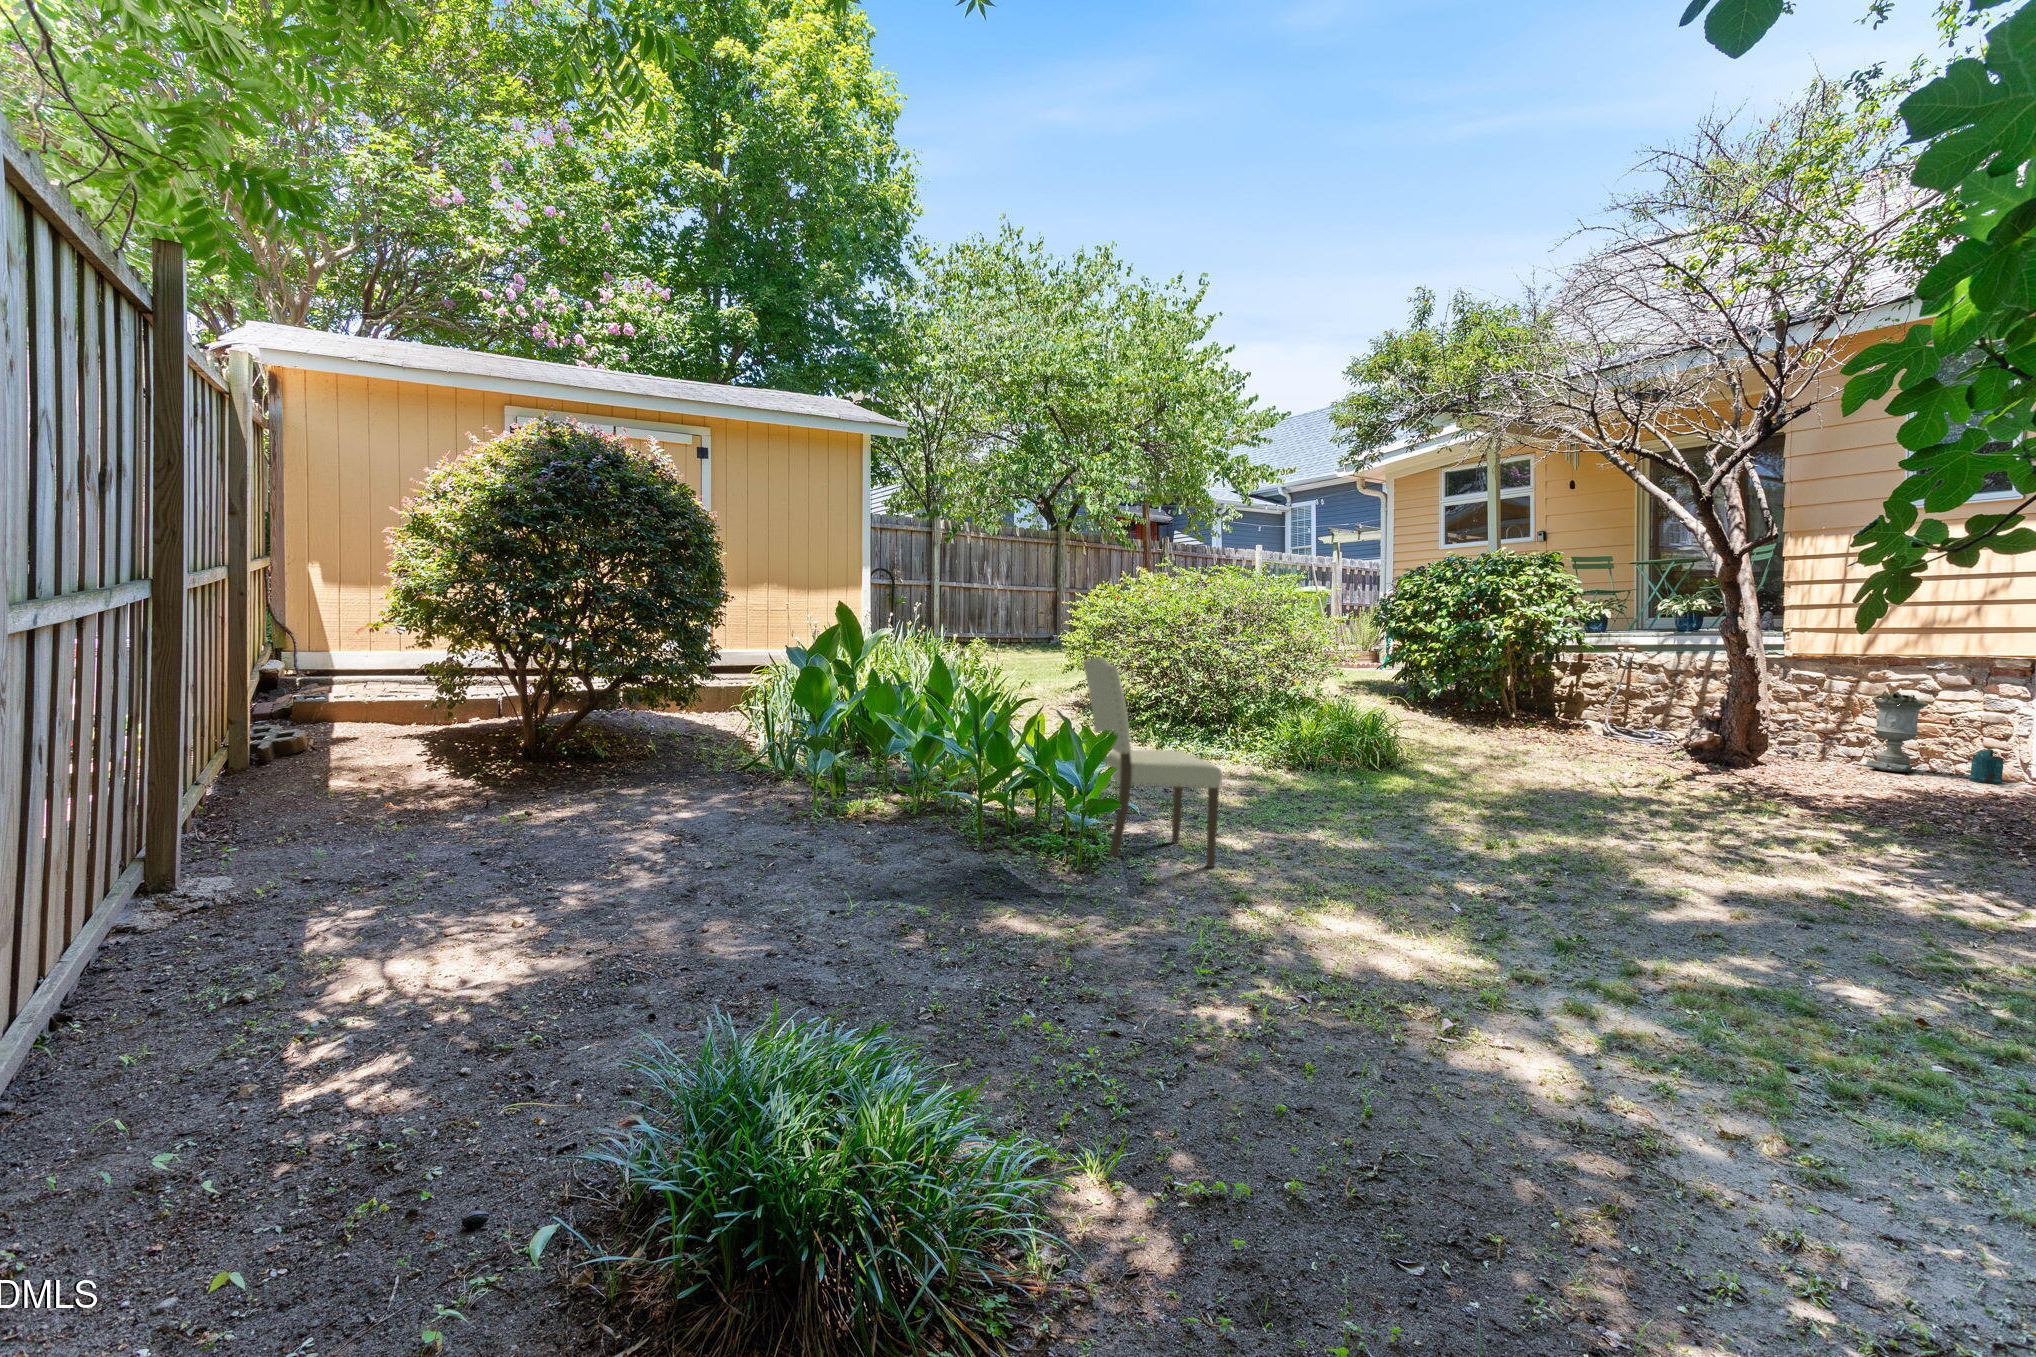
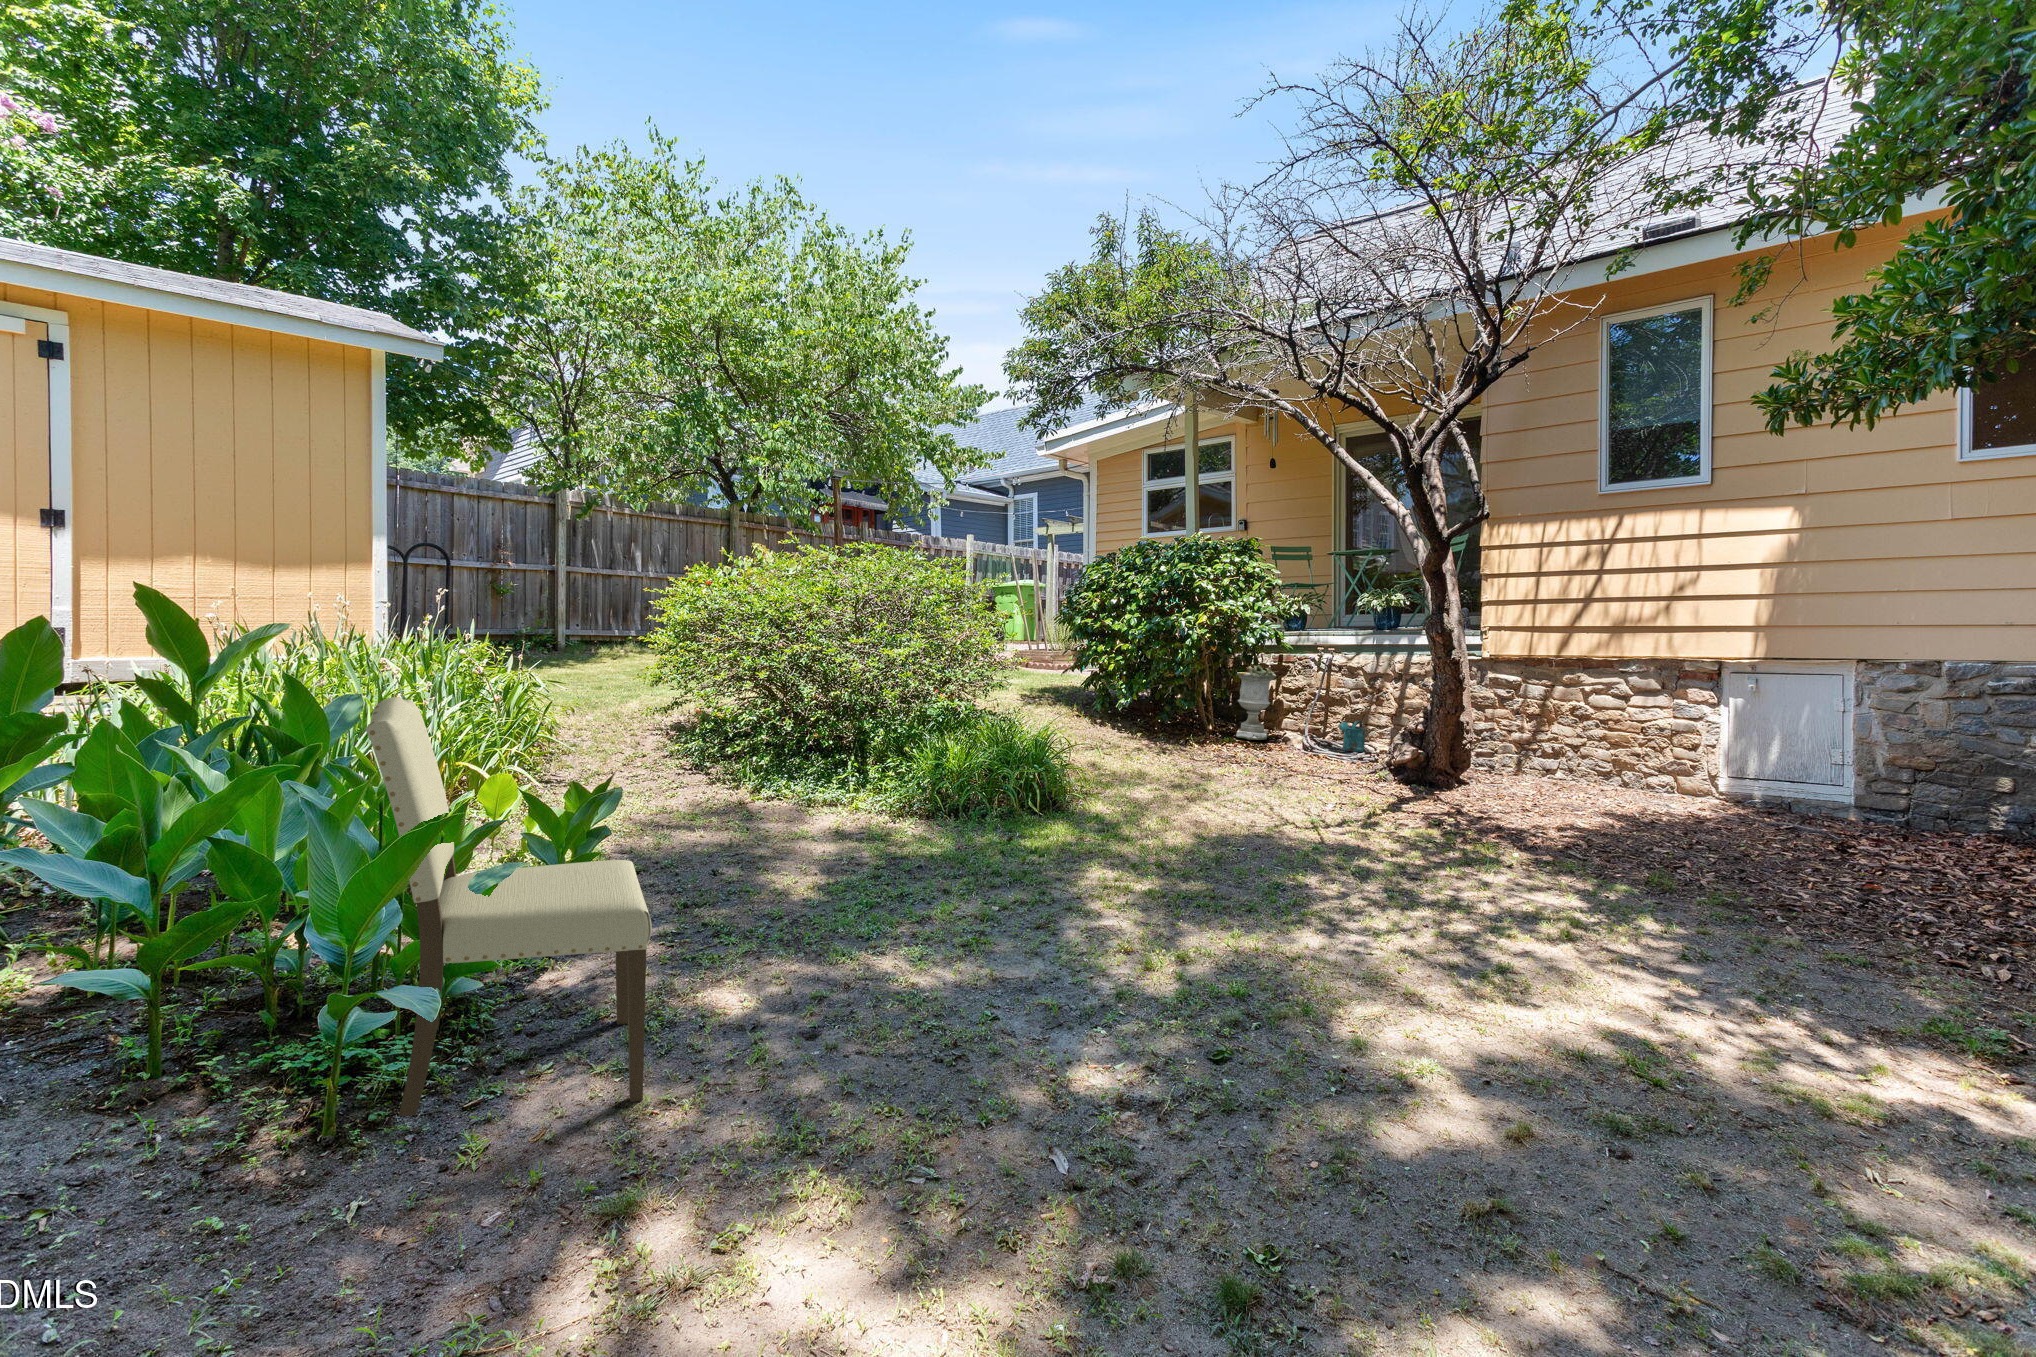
planter: present [1866,691,1928,772] -> present [1236,665,1276,740]
watering can: present [1969,749,2004,784] -> present [1339,720,1366,752]

